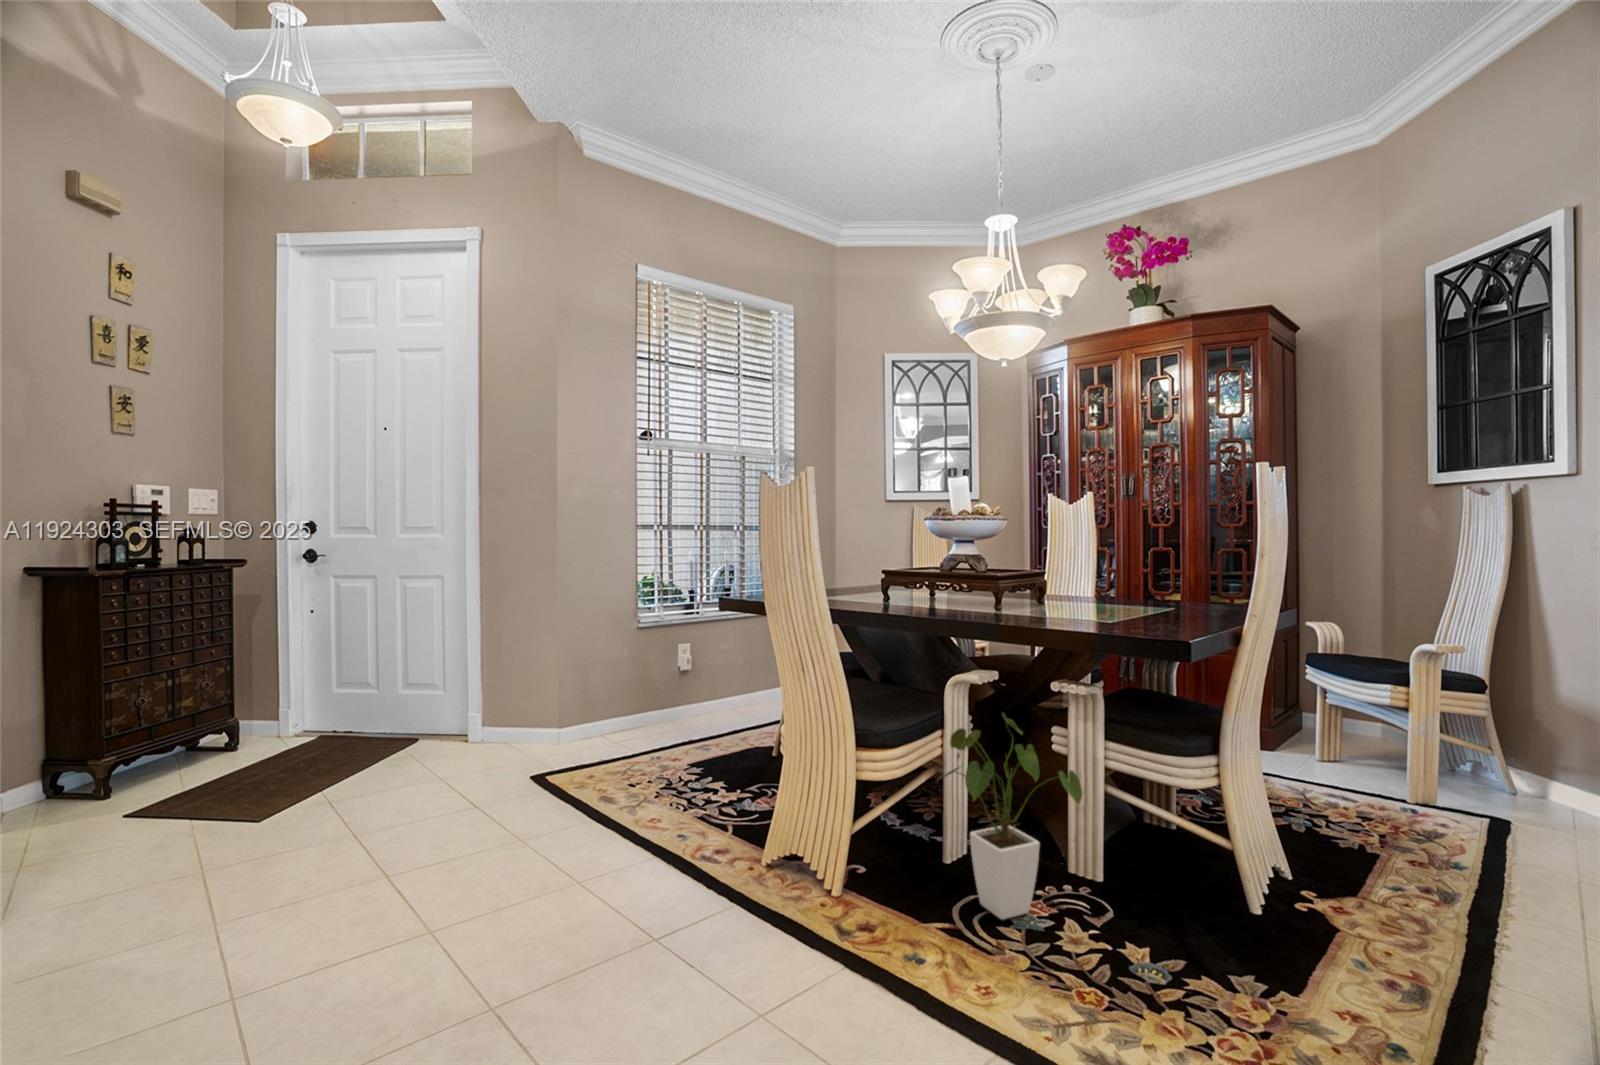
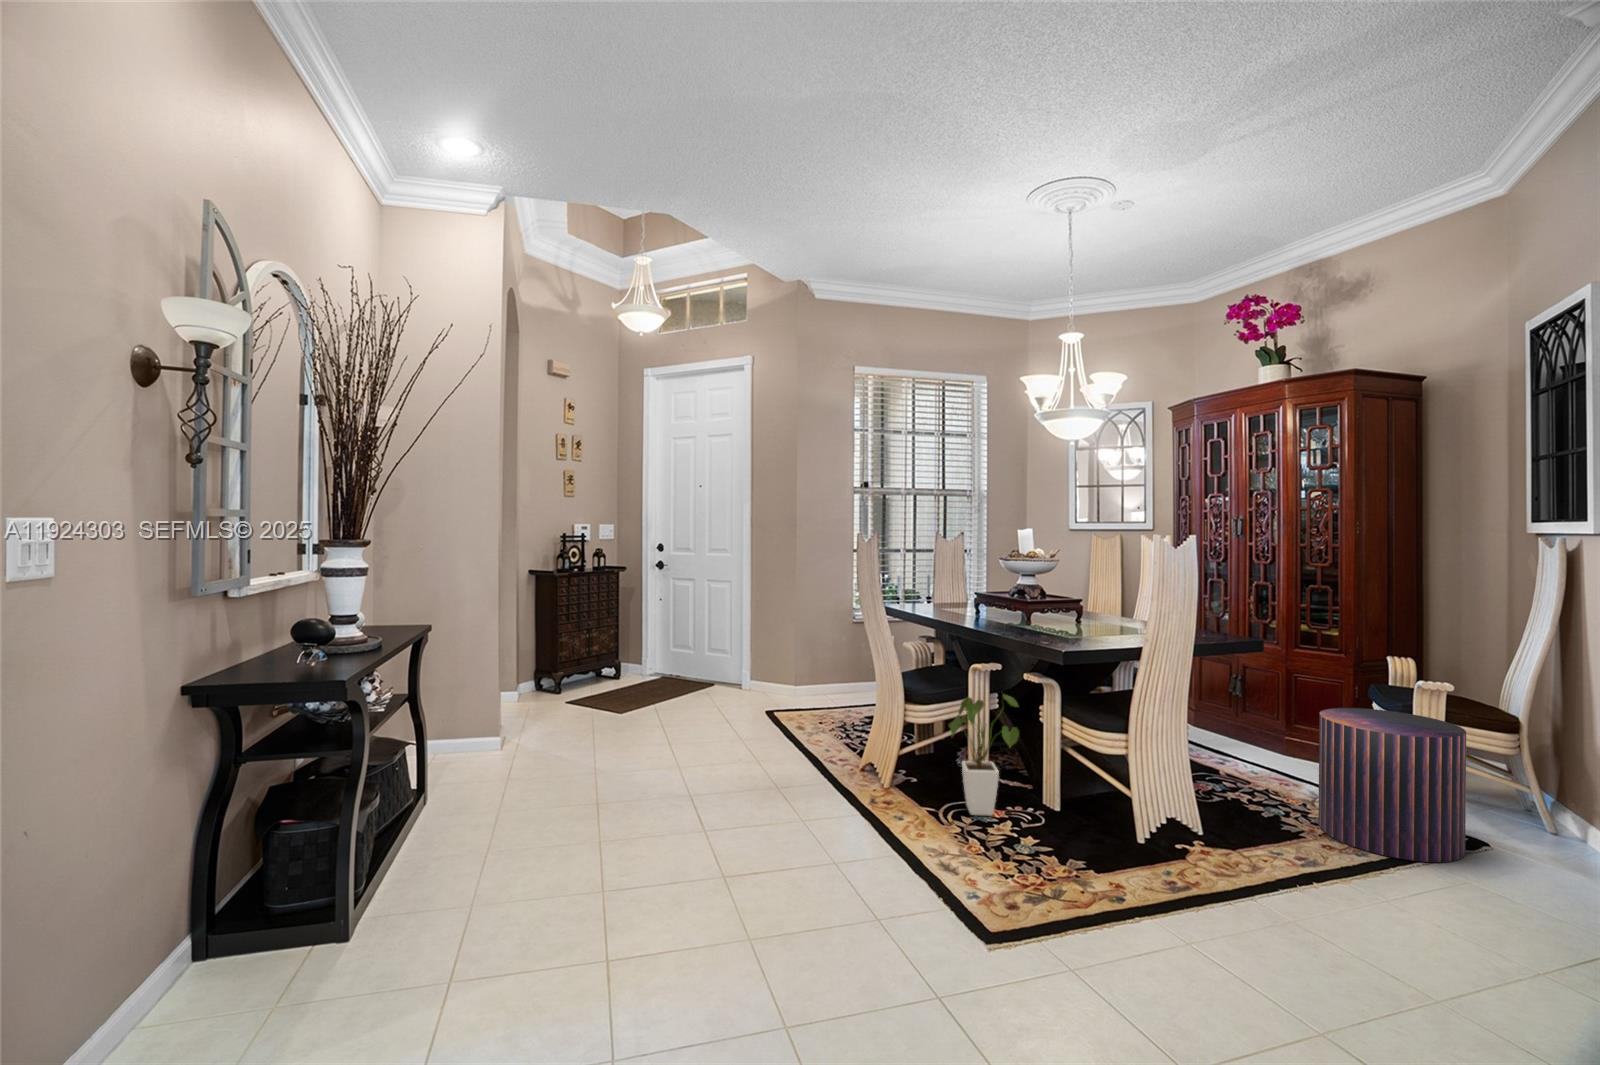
pouf: none [1335,684,1513,865] -> present [1318,708,1466,862]

